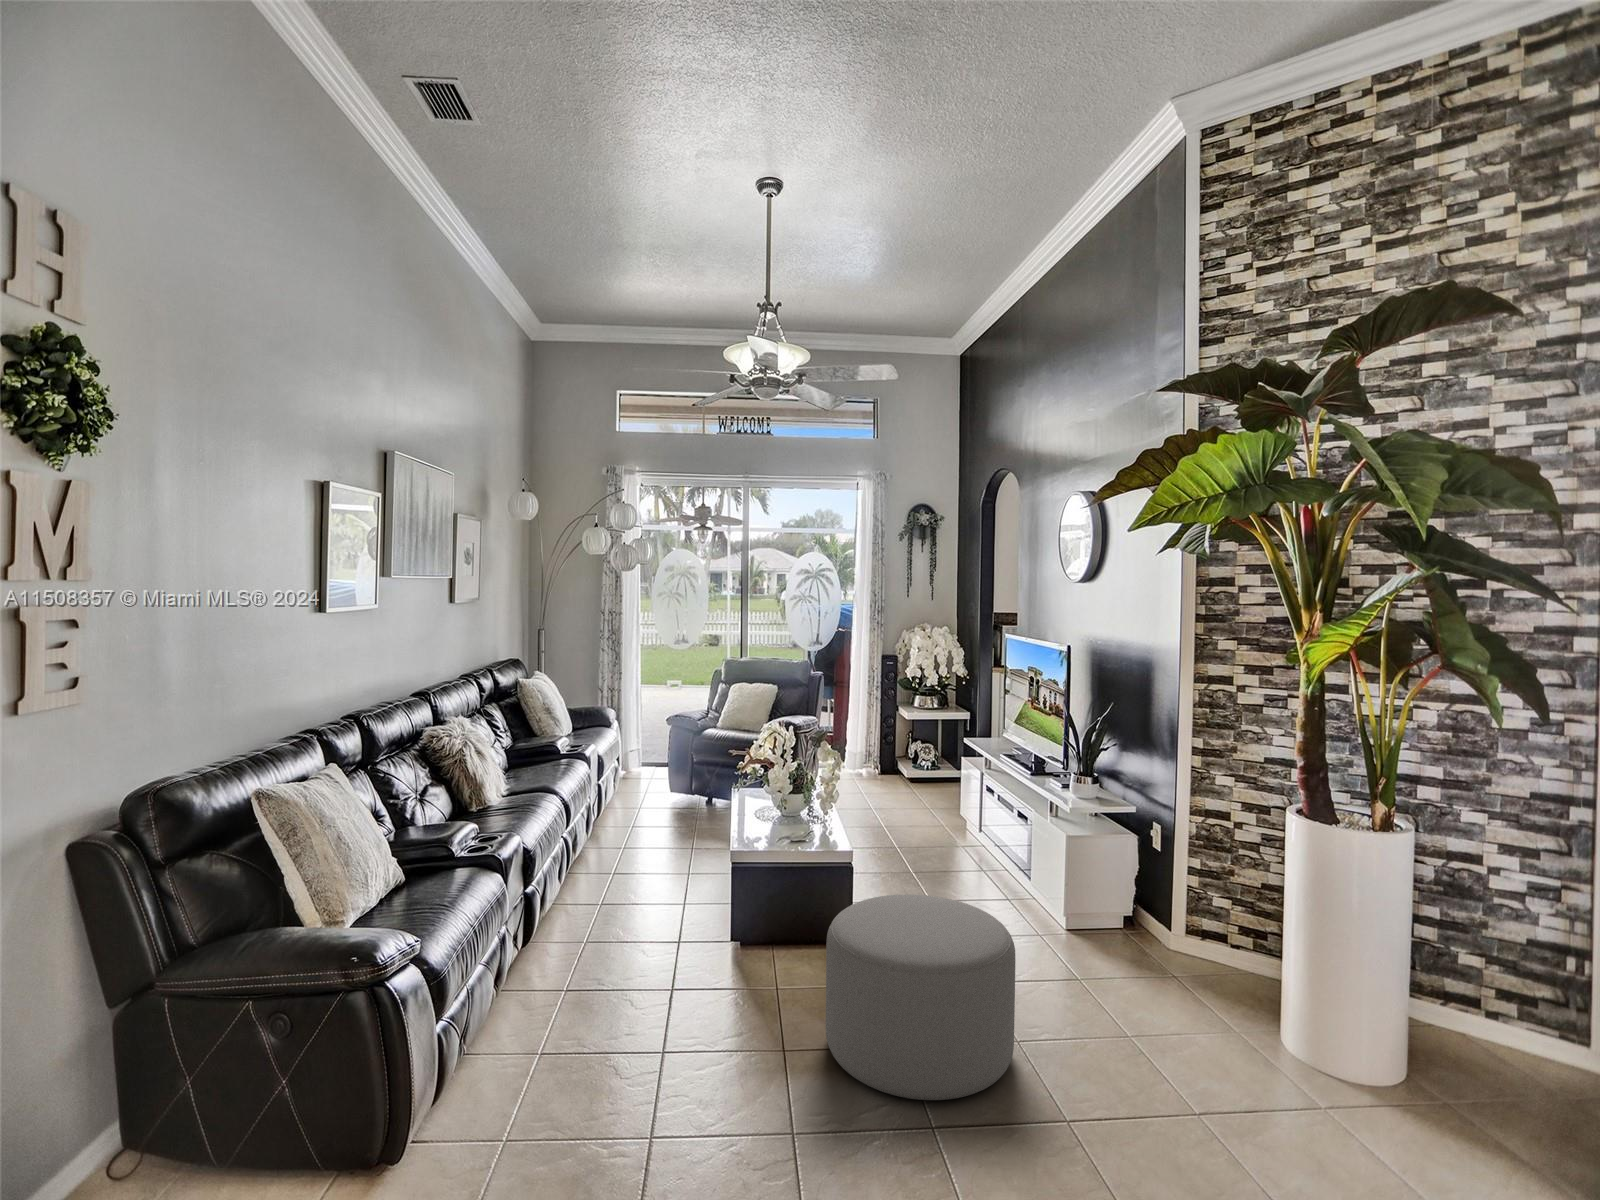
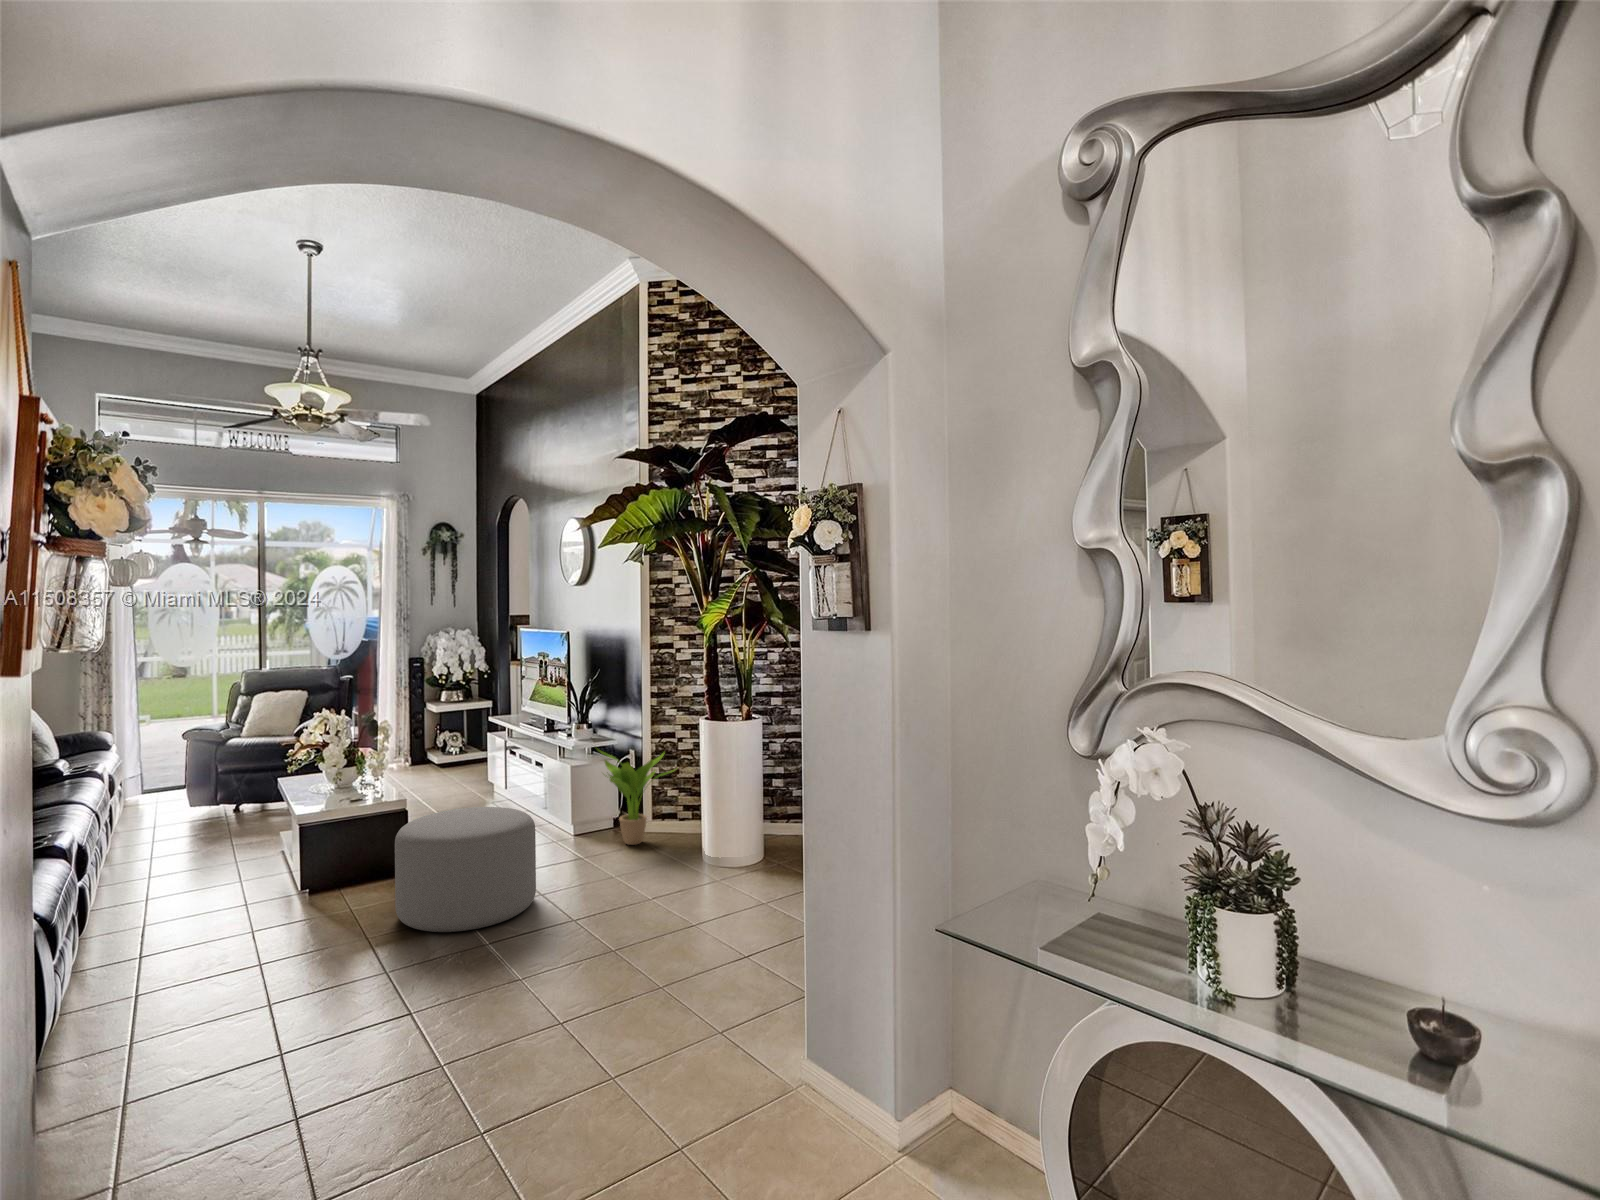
potted plant: none [1100,816,1236,974] -> present [598,750,674,845]

